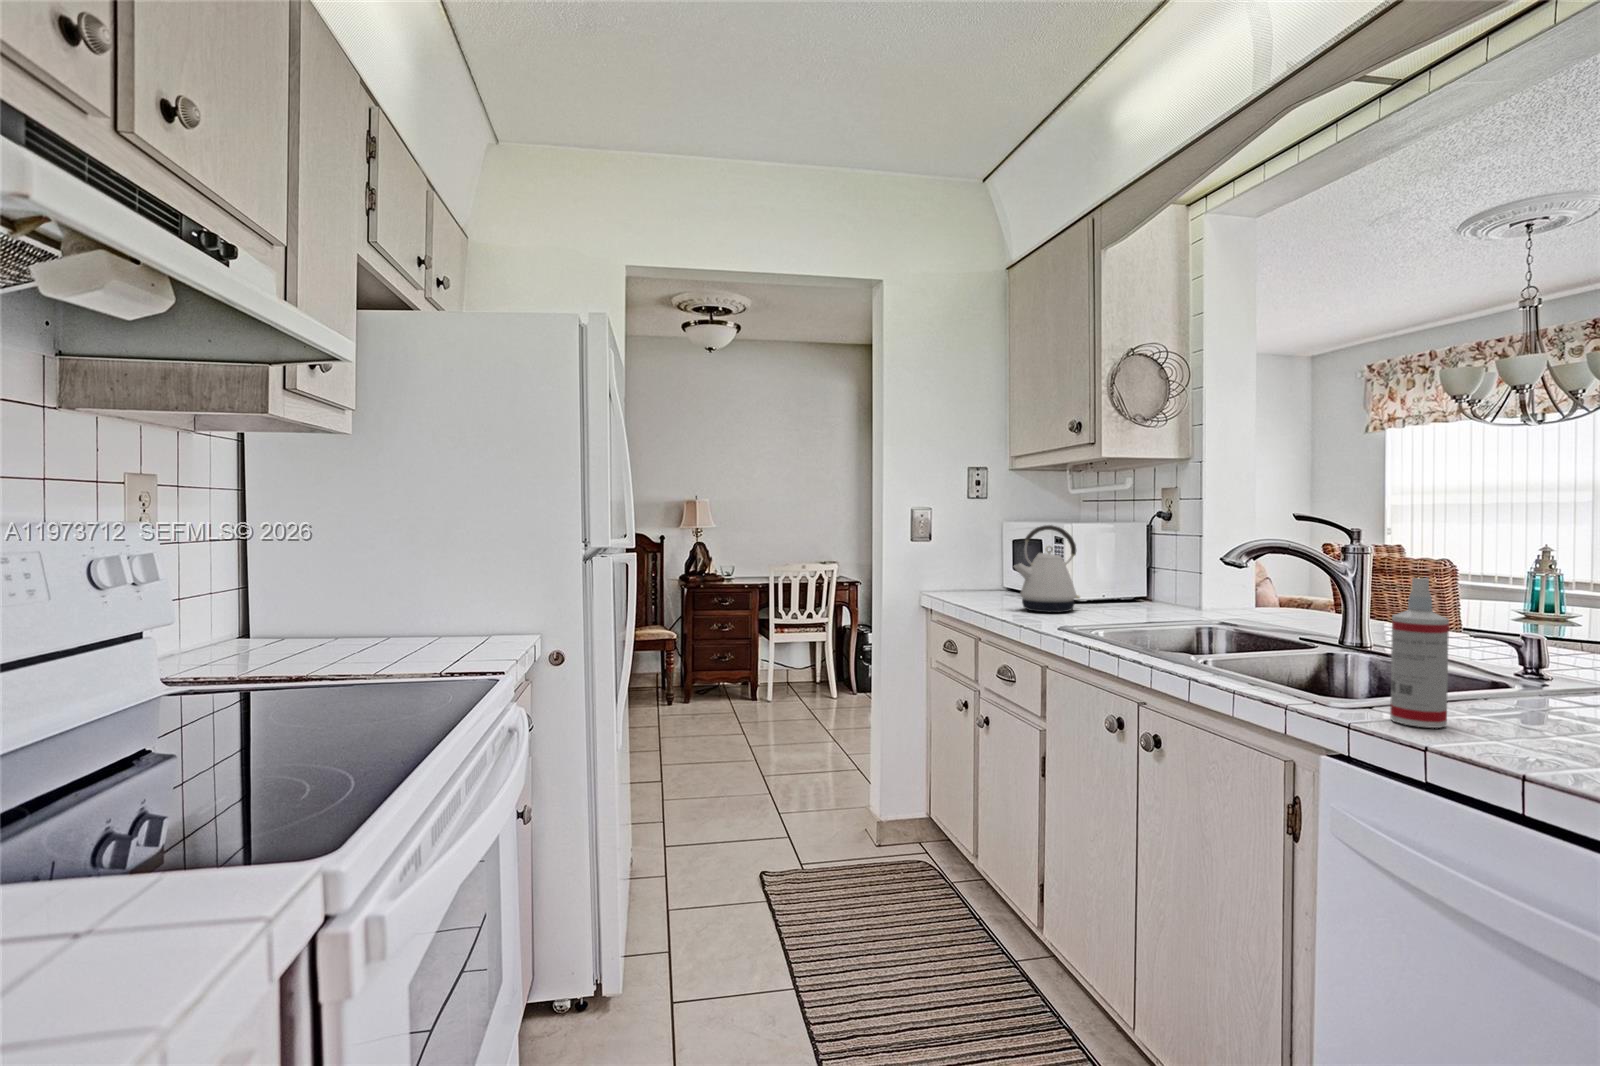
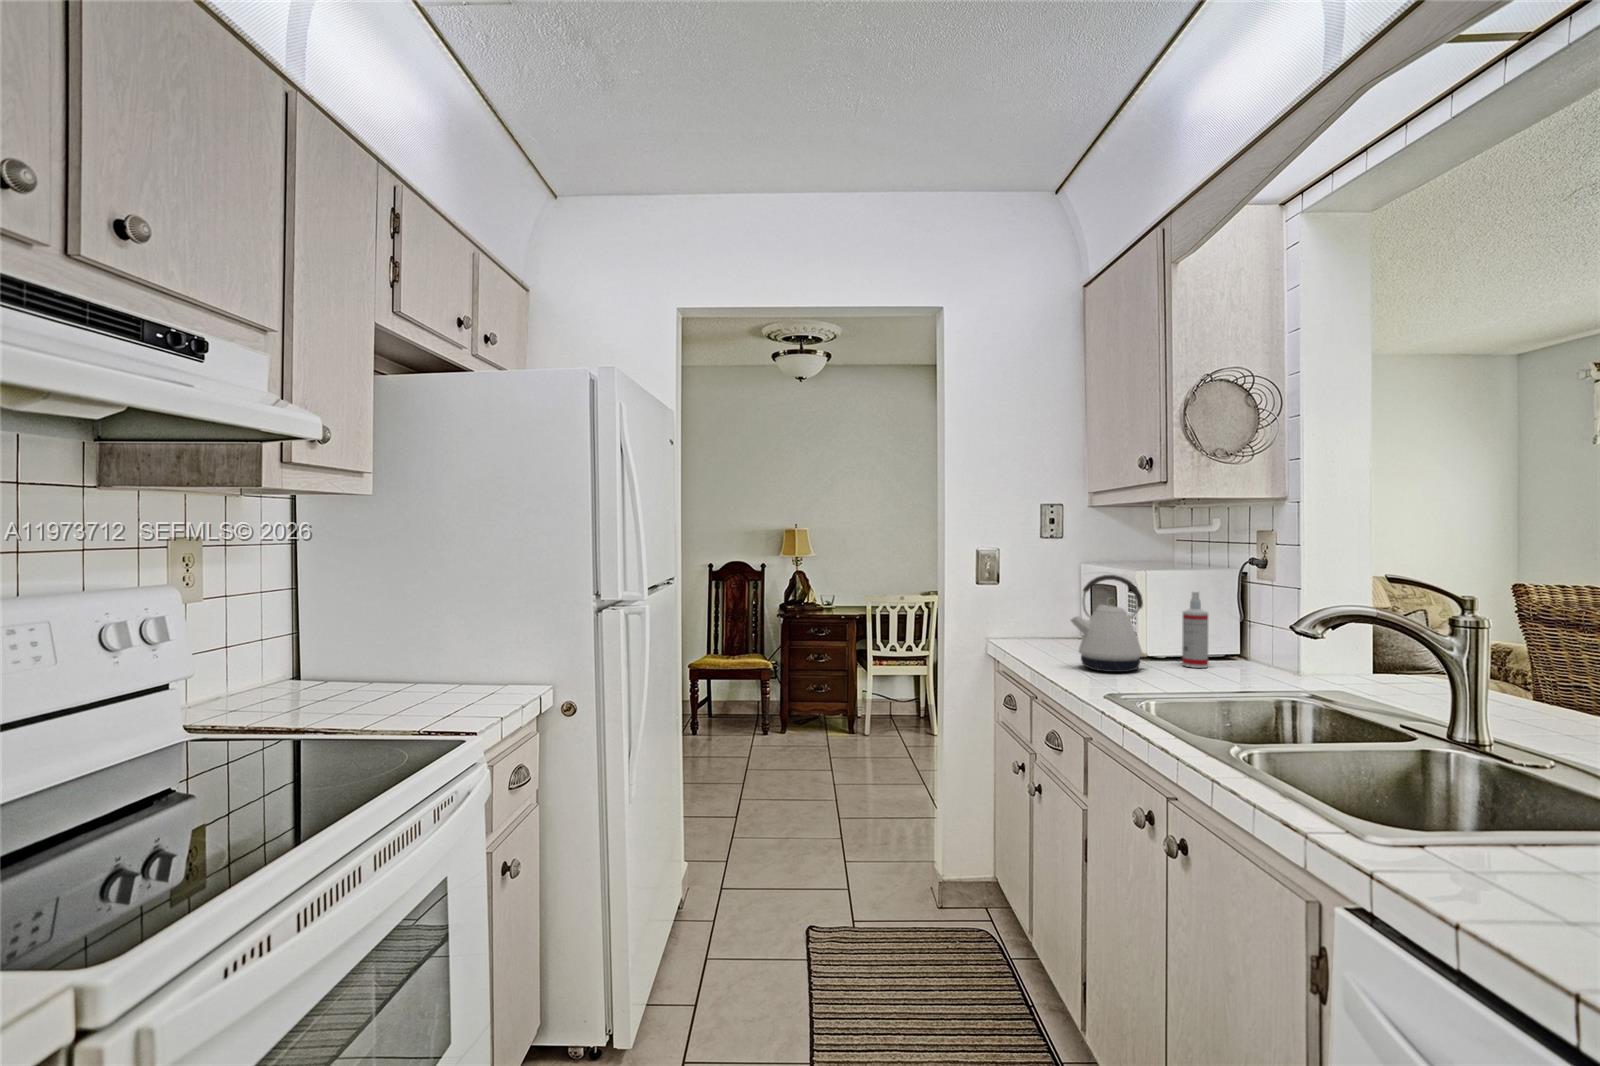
spray bottle: present [1390,578,1449,728] -> present [1182,592,1208,668]

